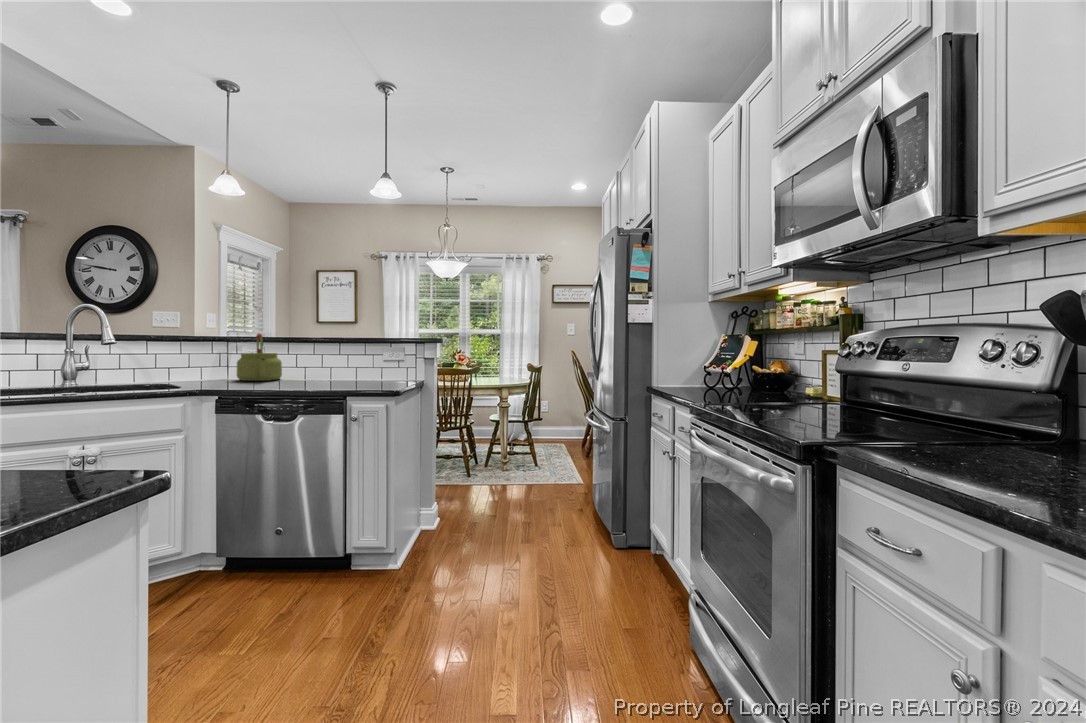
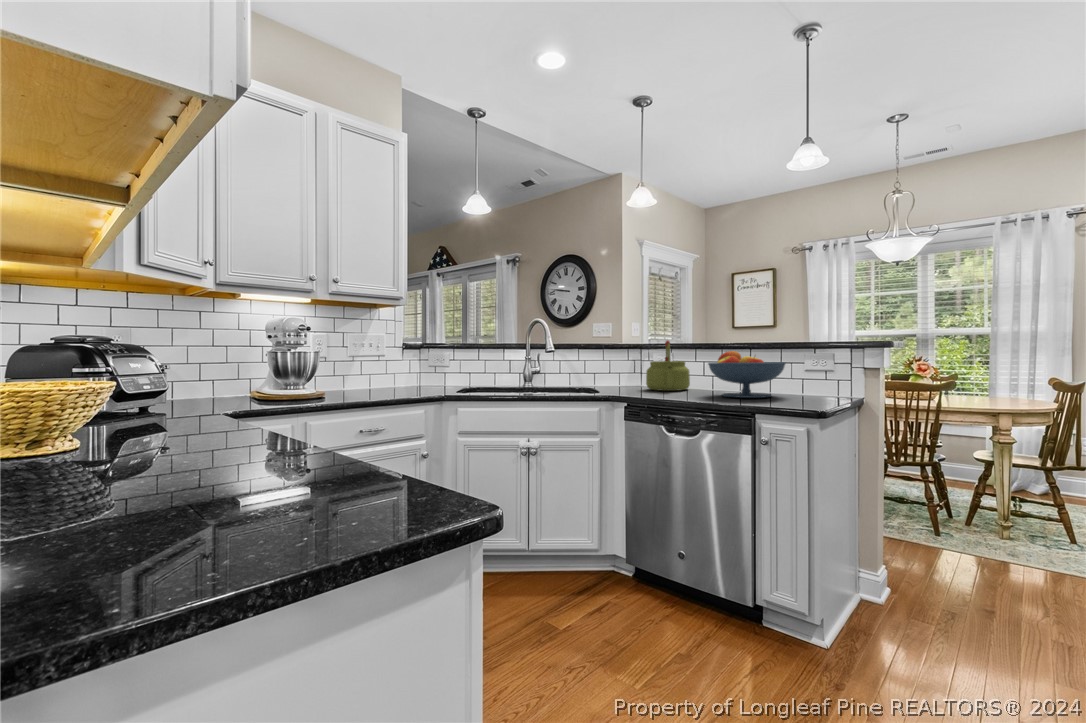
fruit bowl: none [301,345,368,385] -> present [708,351,786,398]

